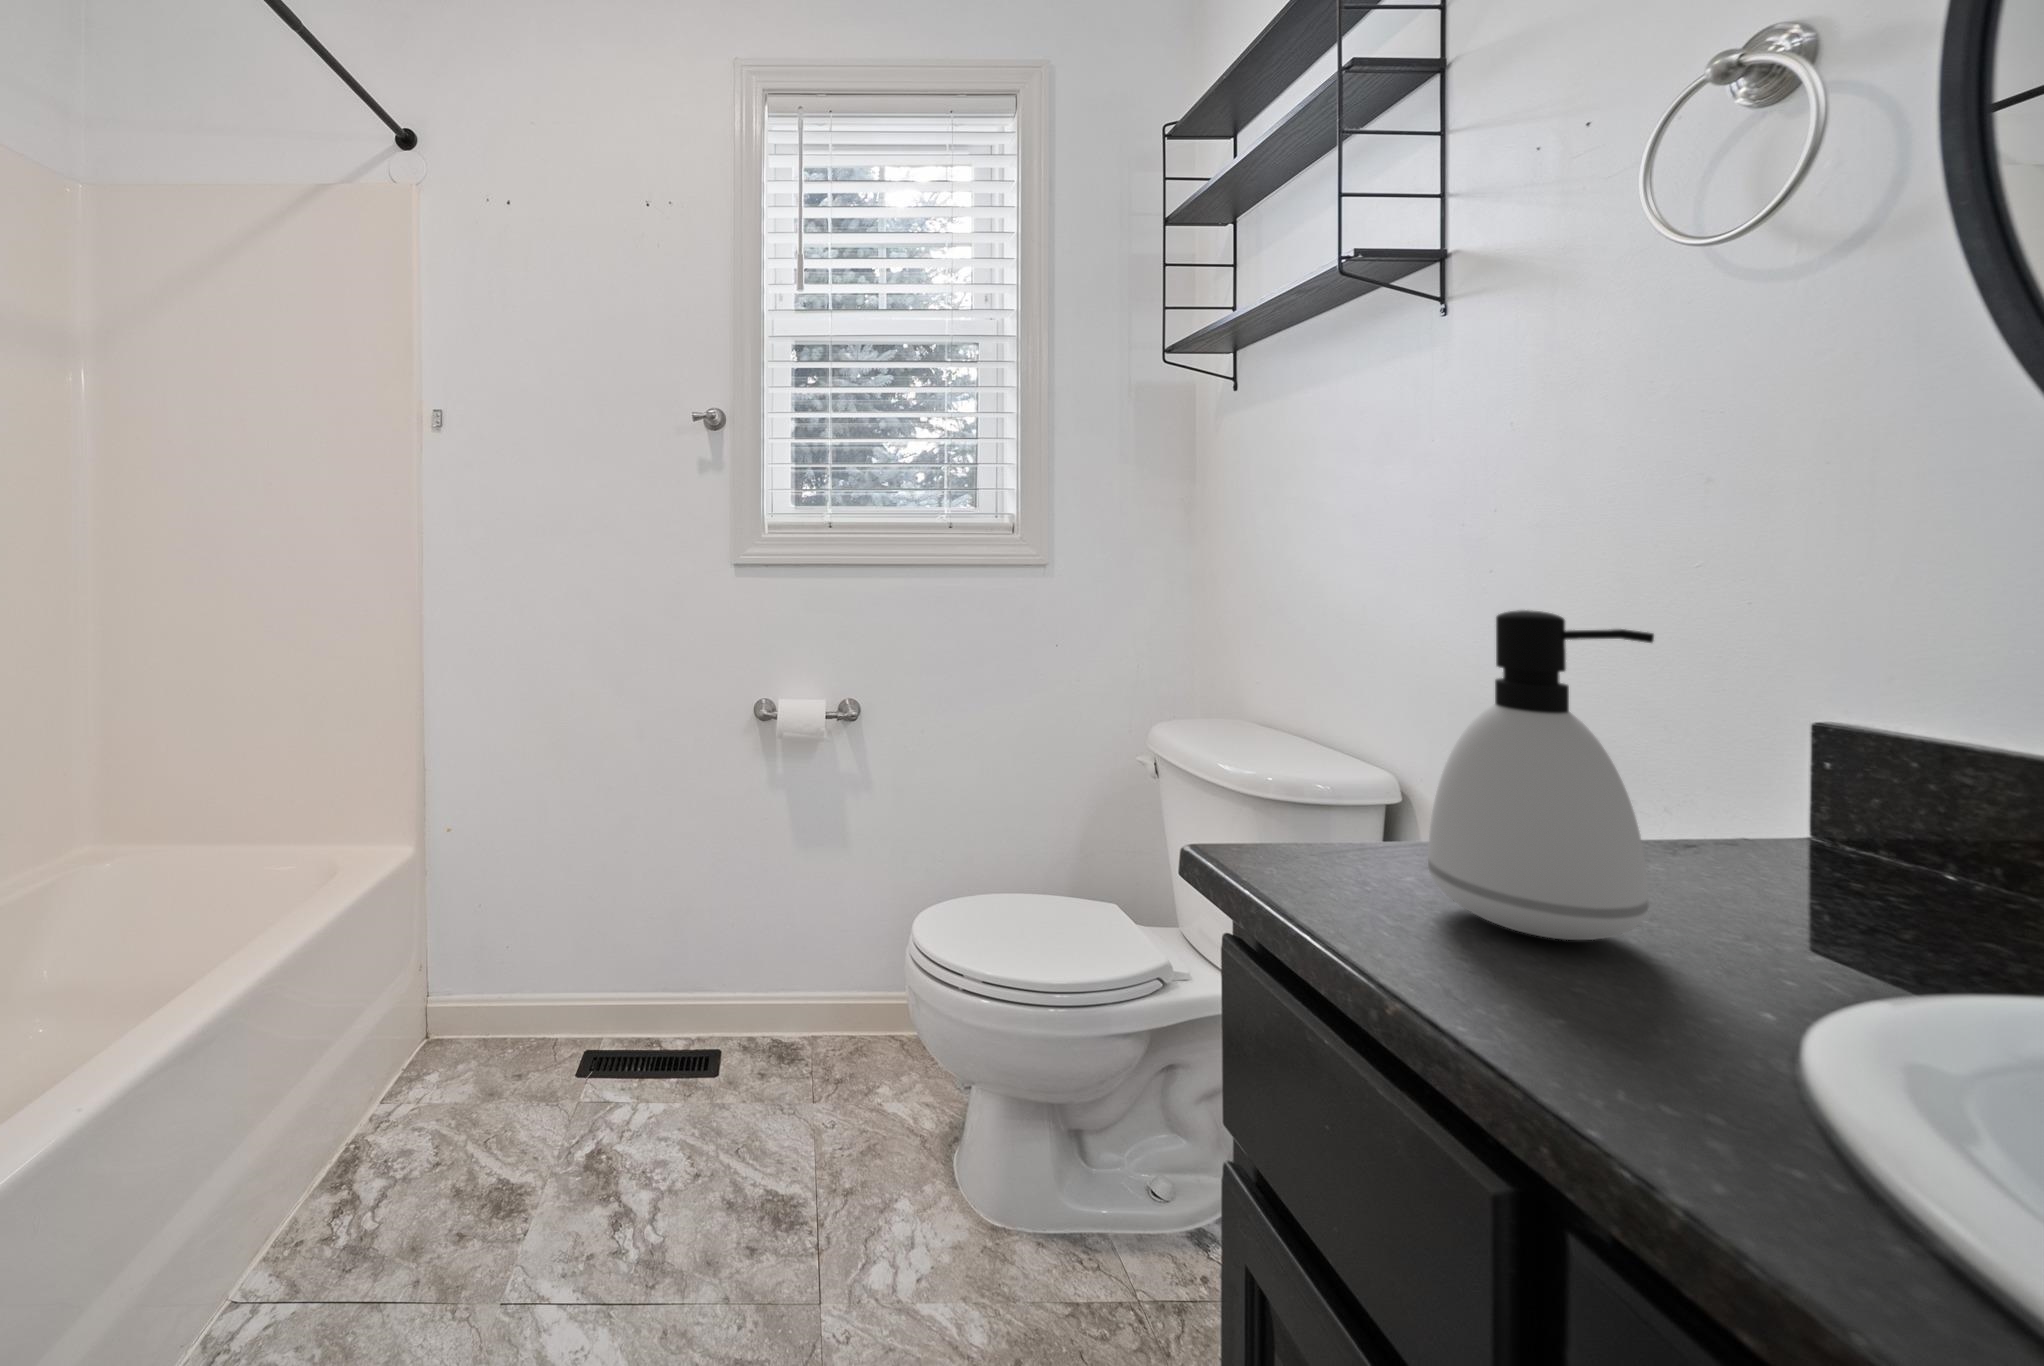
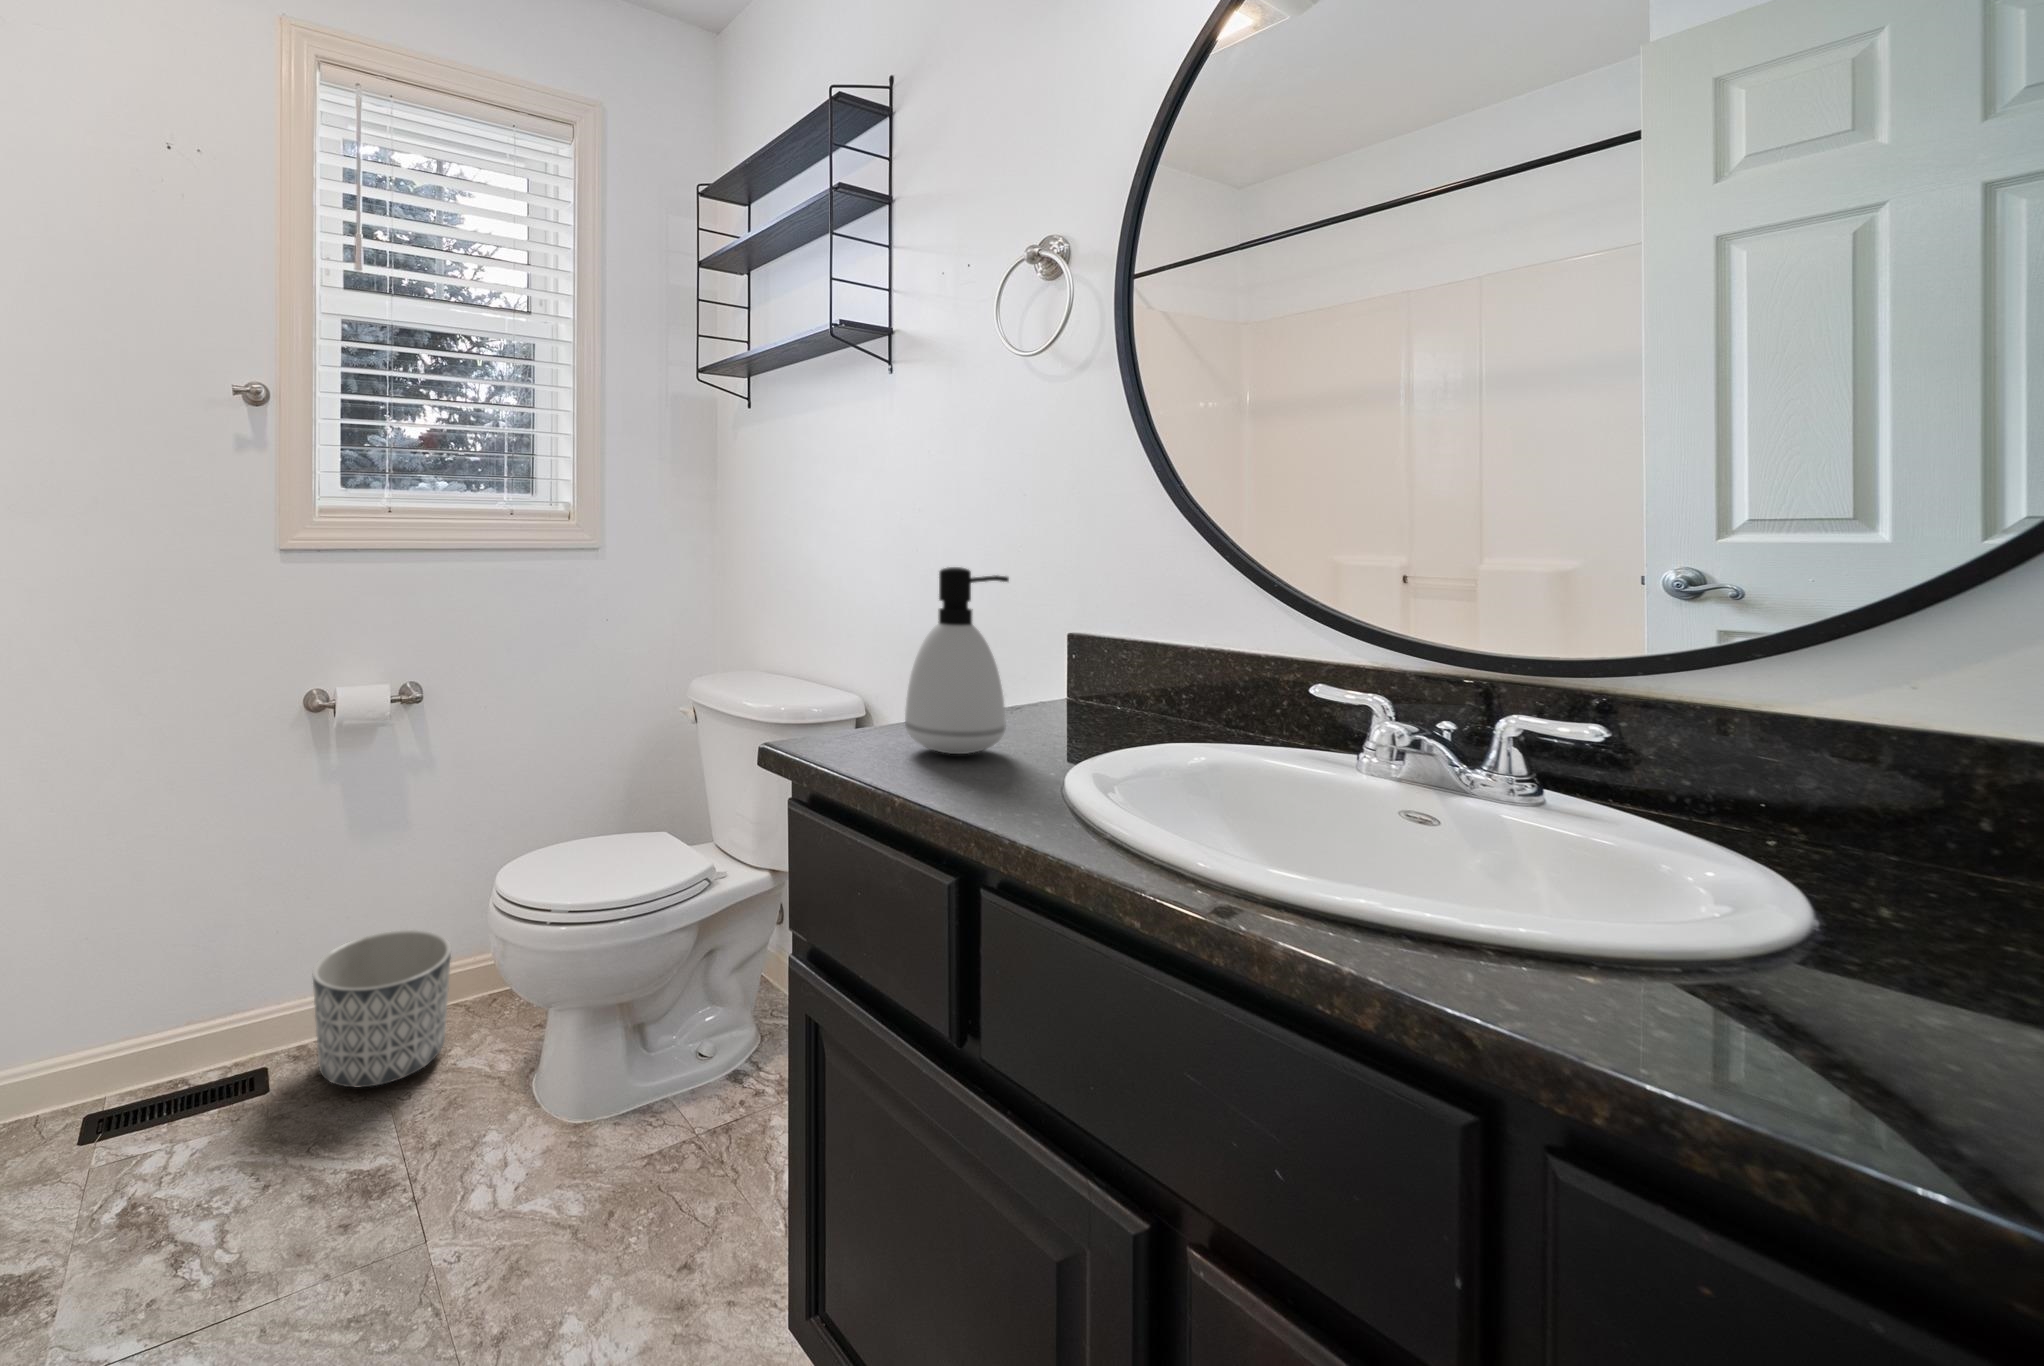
planter: none [754,944,880,1103] -> present [313,930,451,1087]

